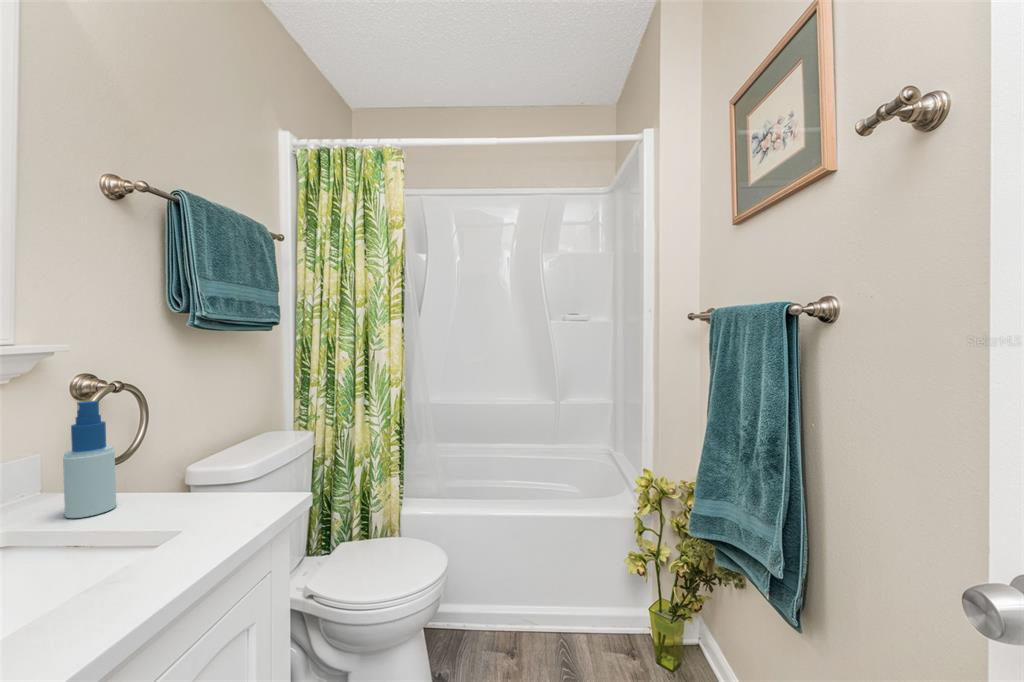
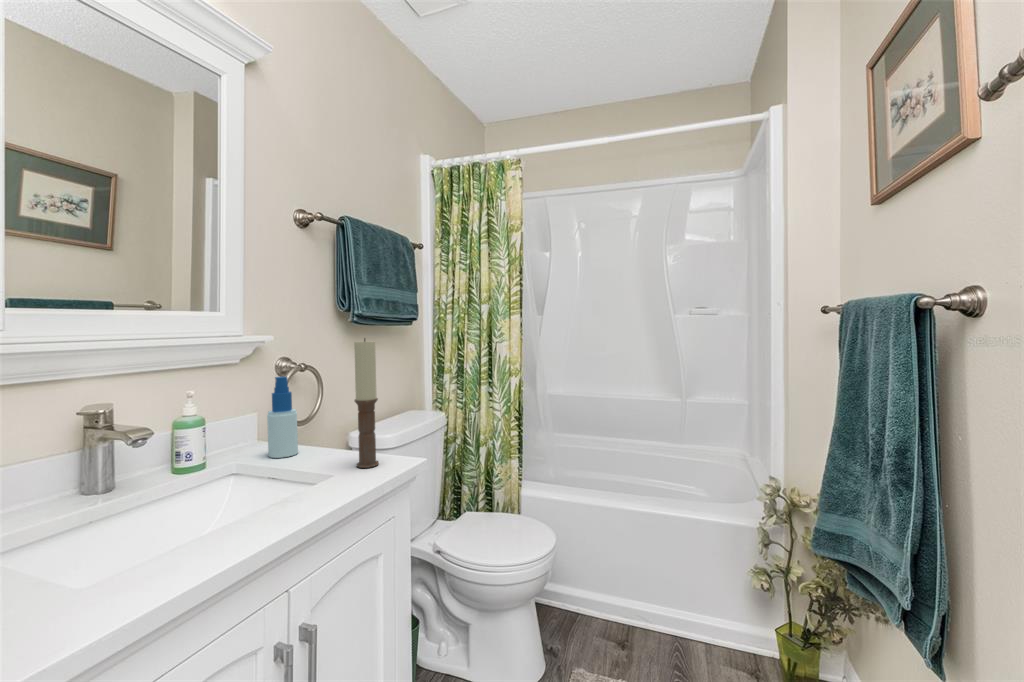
candle: none [213,346,249,518] -> present [354,338,379,468]

